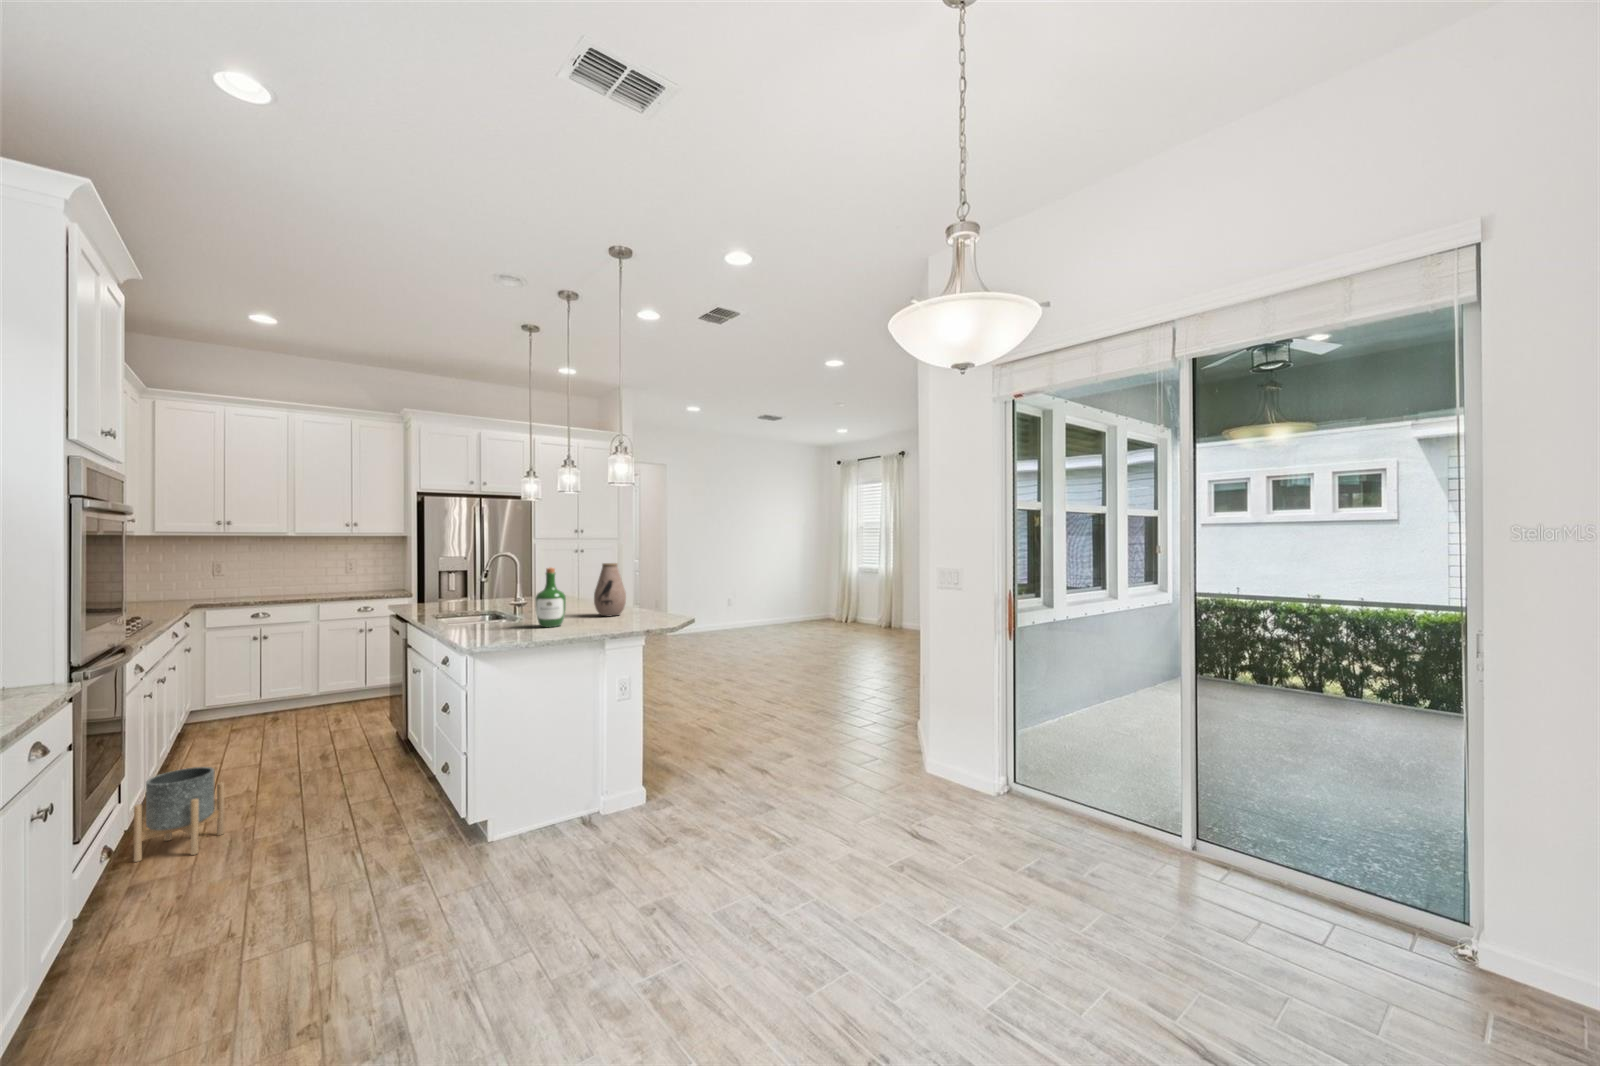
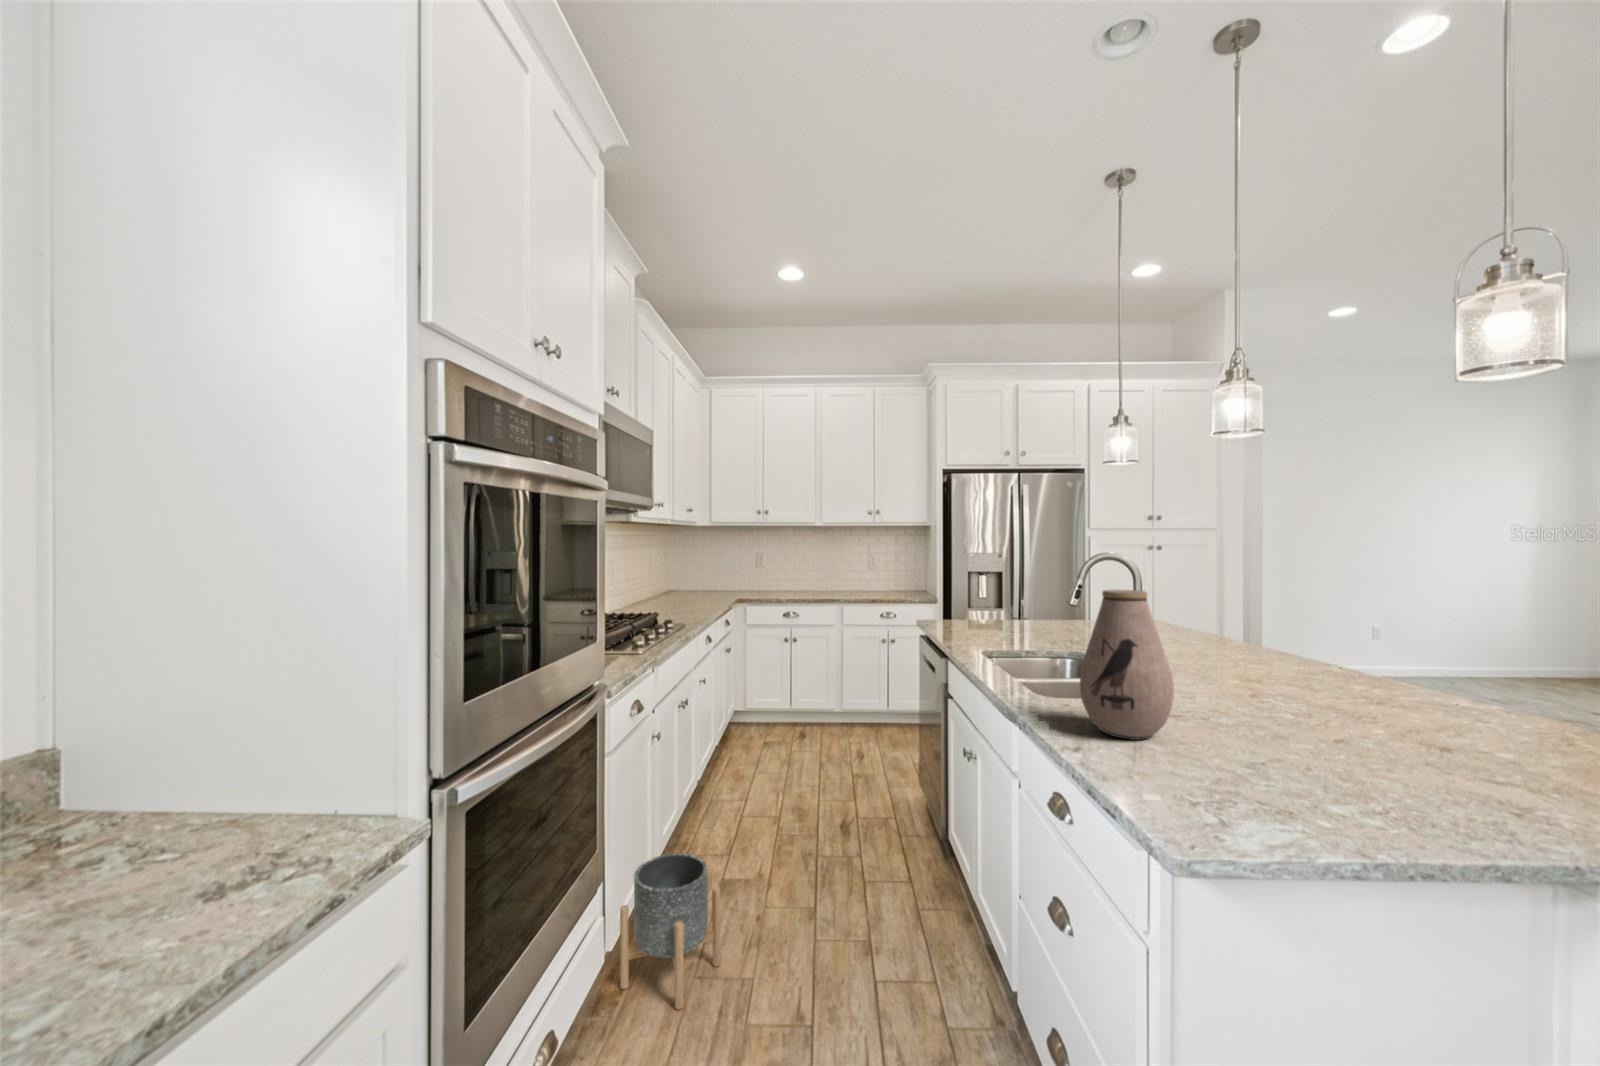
vase: present [594,563,626,617] -> present [1080,590,1174,740]
wine bottle: present [535,568,566,627] -> none [1263,594,1359,756]

